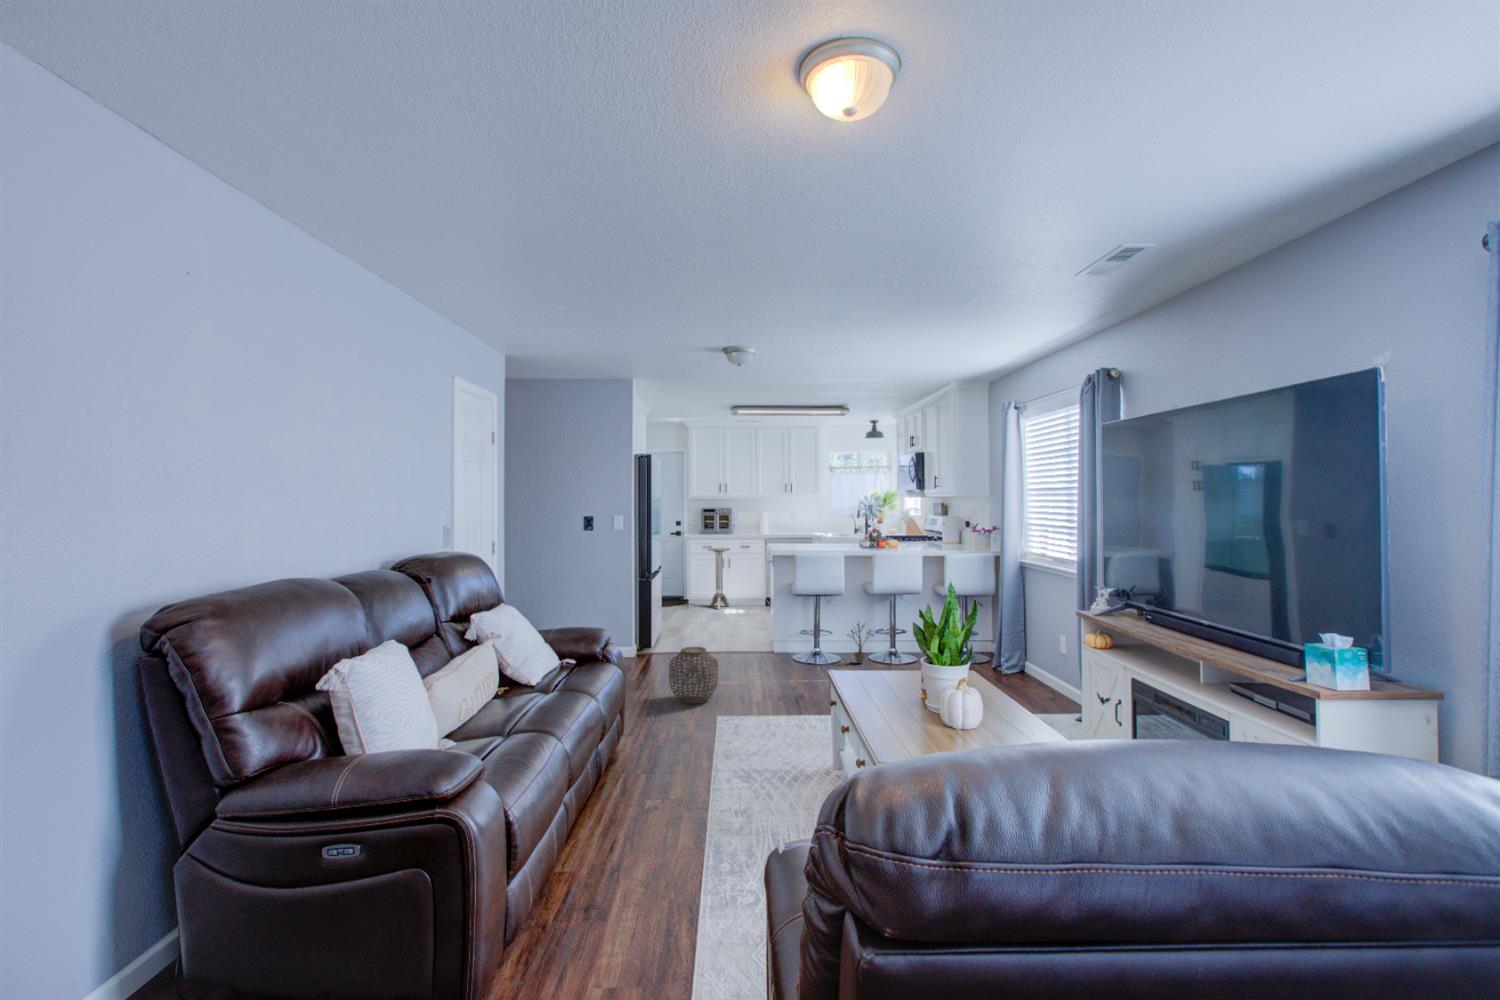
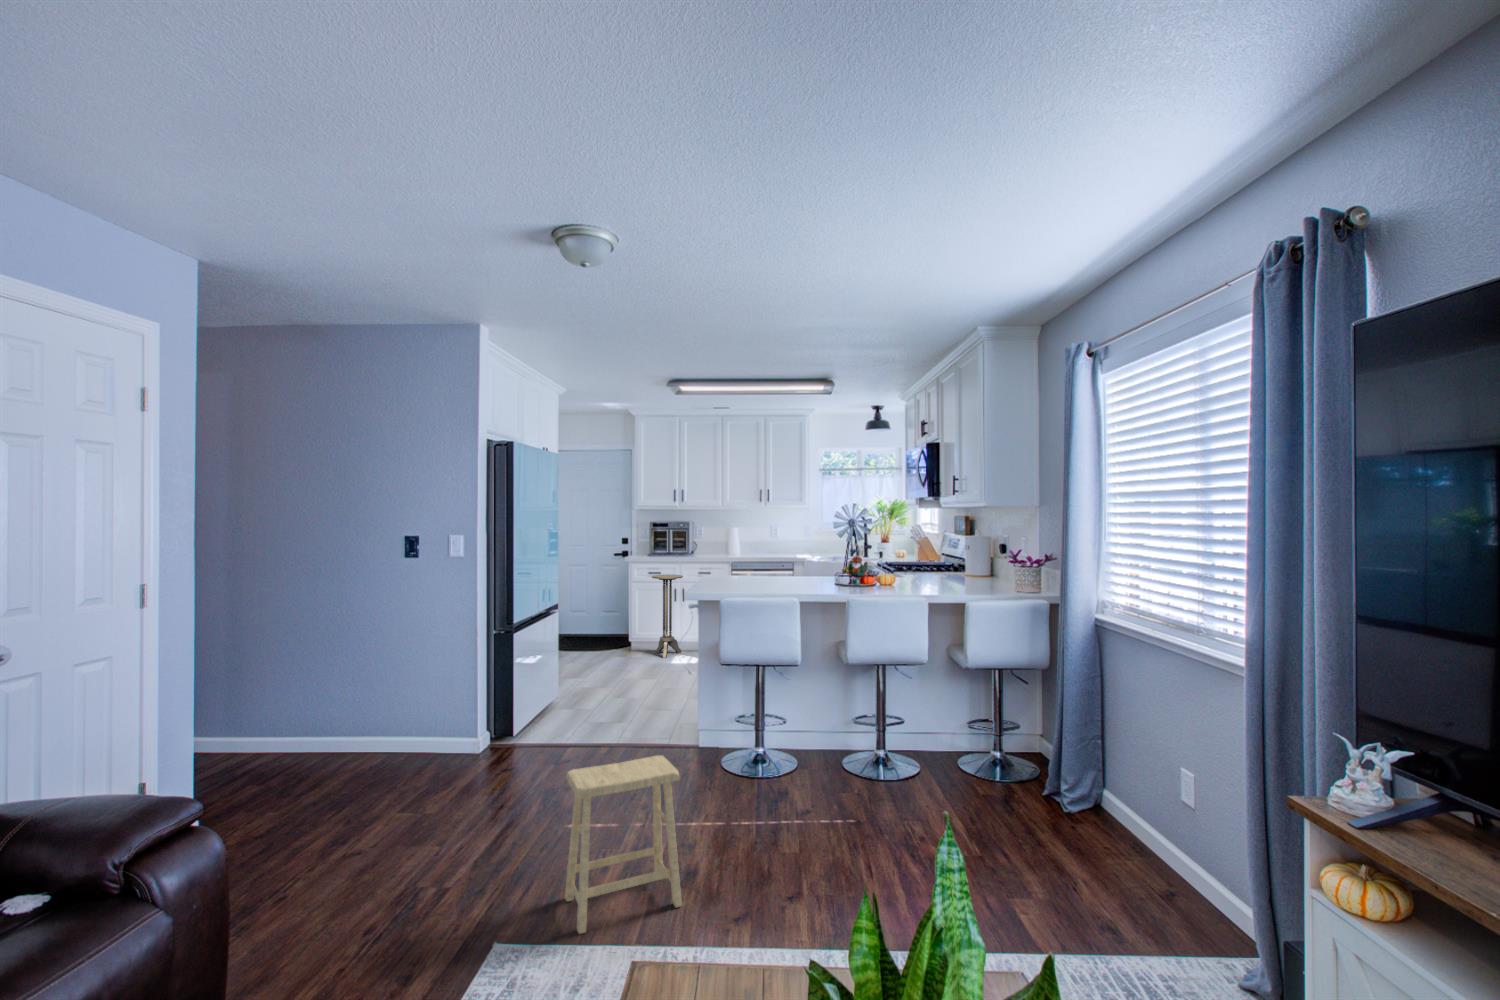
decorative plant: present [851,624,870,663] -> none [795,710,846,780]
footstool: none [742,632,804,714] -> present [565,755,682,934]
woven basket: present [669,647,718,704] -> none [435,777,533,894]

